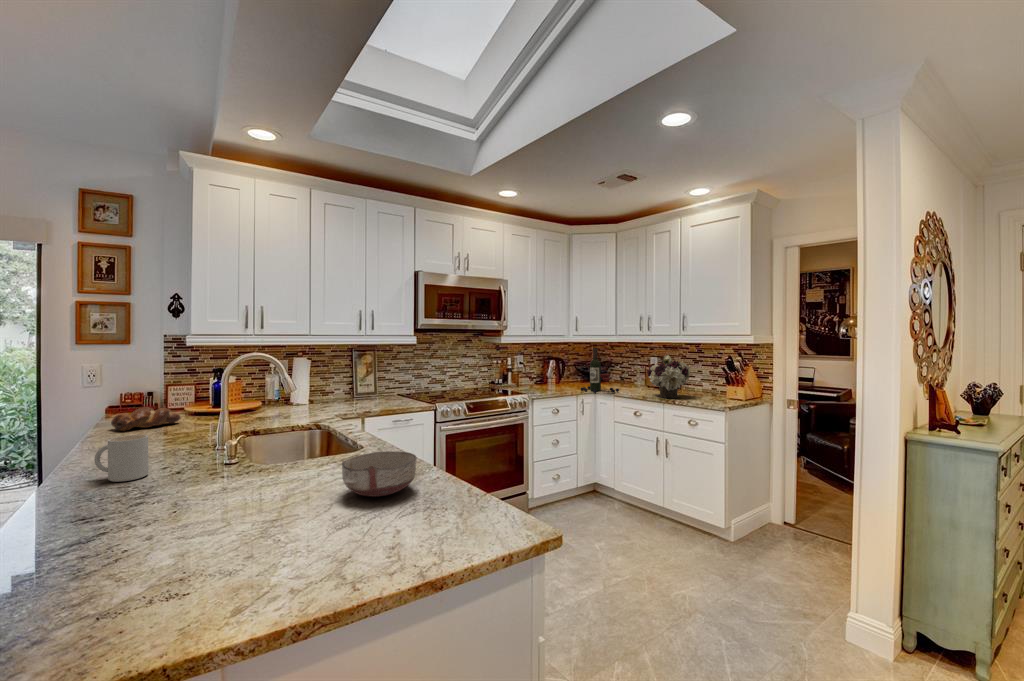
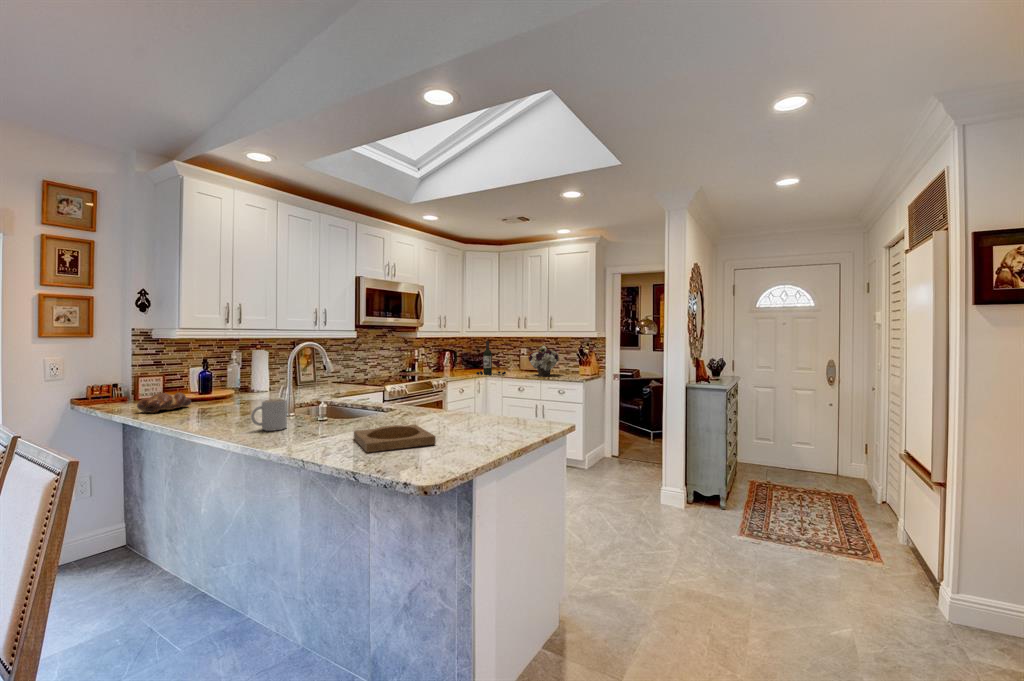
ceramic bowl: present [342,451,417,497] -> none [442,399,484,422]
tray: none [41,503,249,575] -> present [354,425,436,452]

